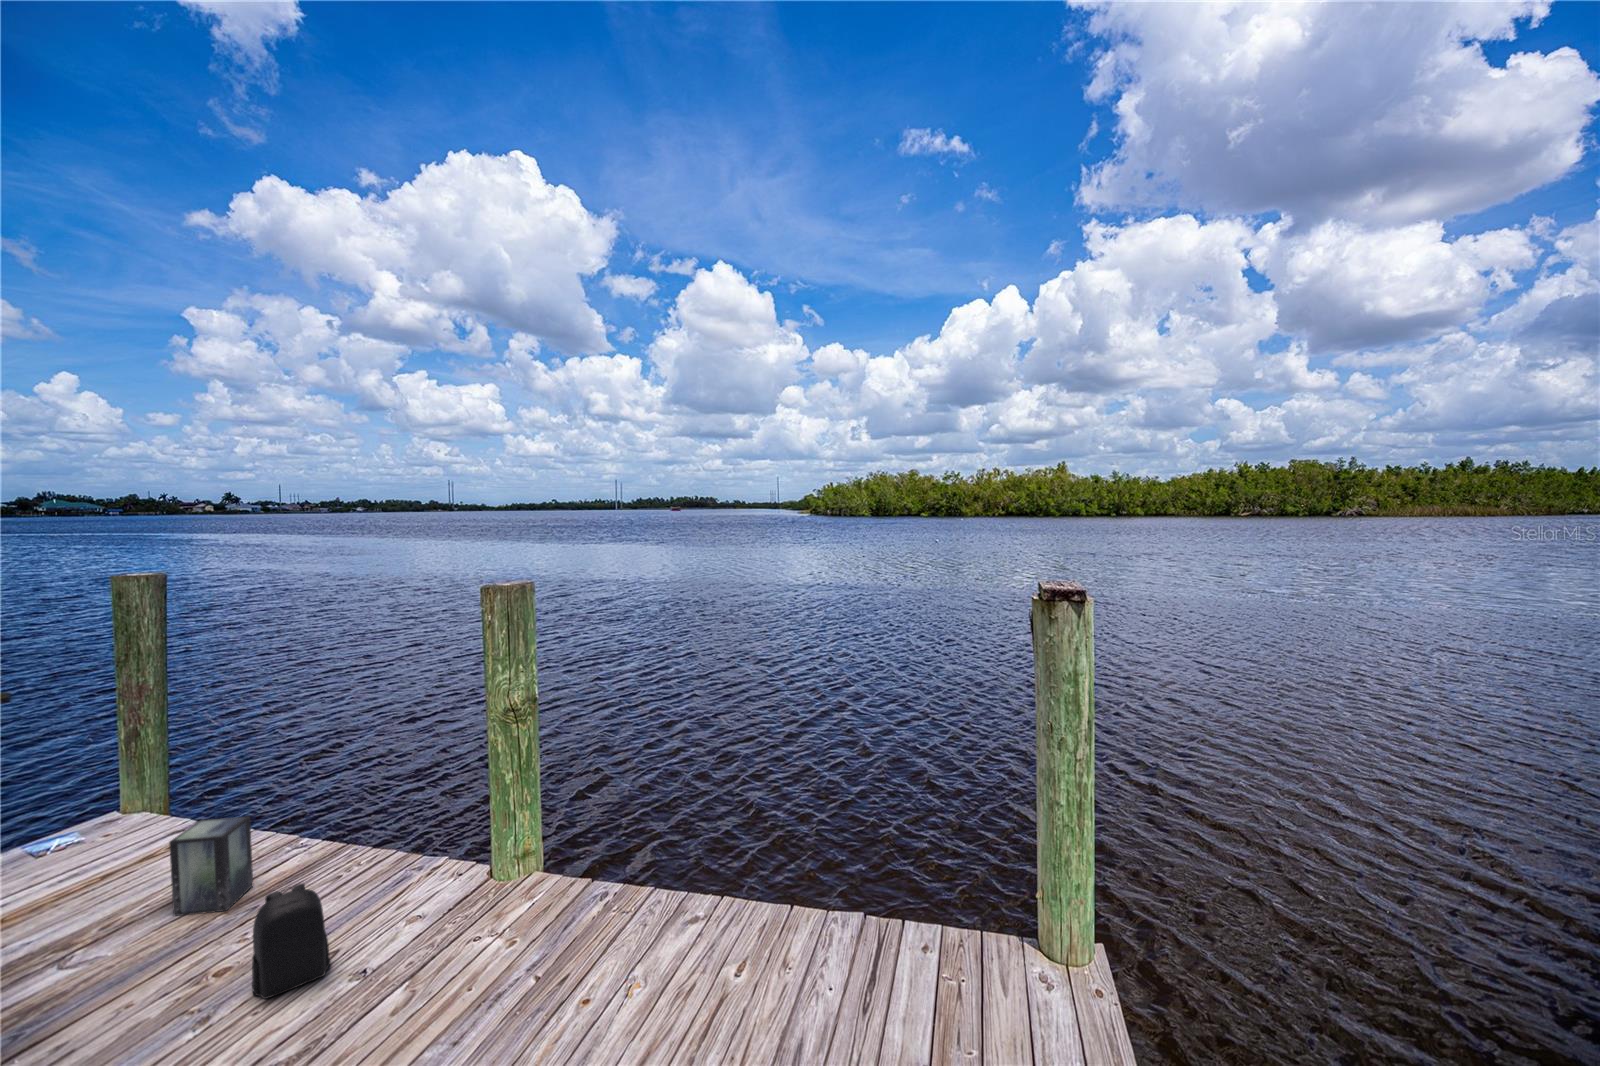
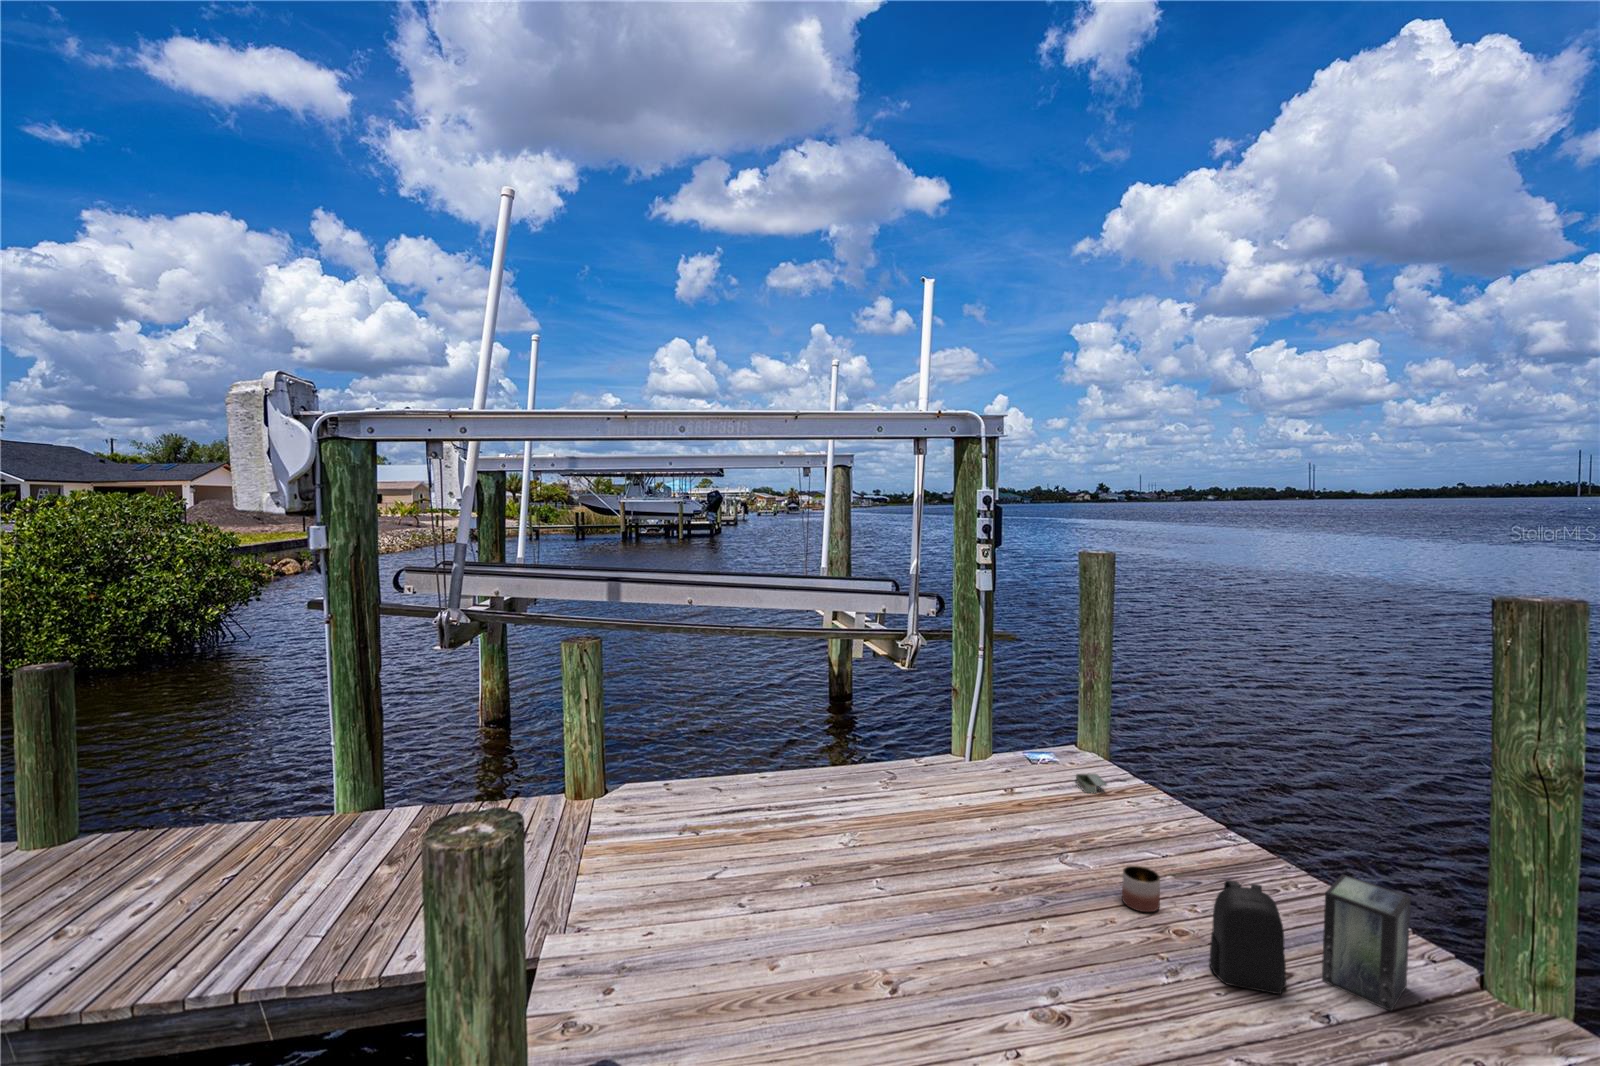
storage box: present [169,816,253,916] -> present [1322,875,1411,1011]
toolbox: none [110,836,156,865] -> present [1076,774,1107,793]
planter: none [150,921,202,976] -> present [1122,866,1160,912]

